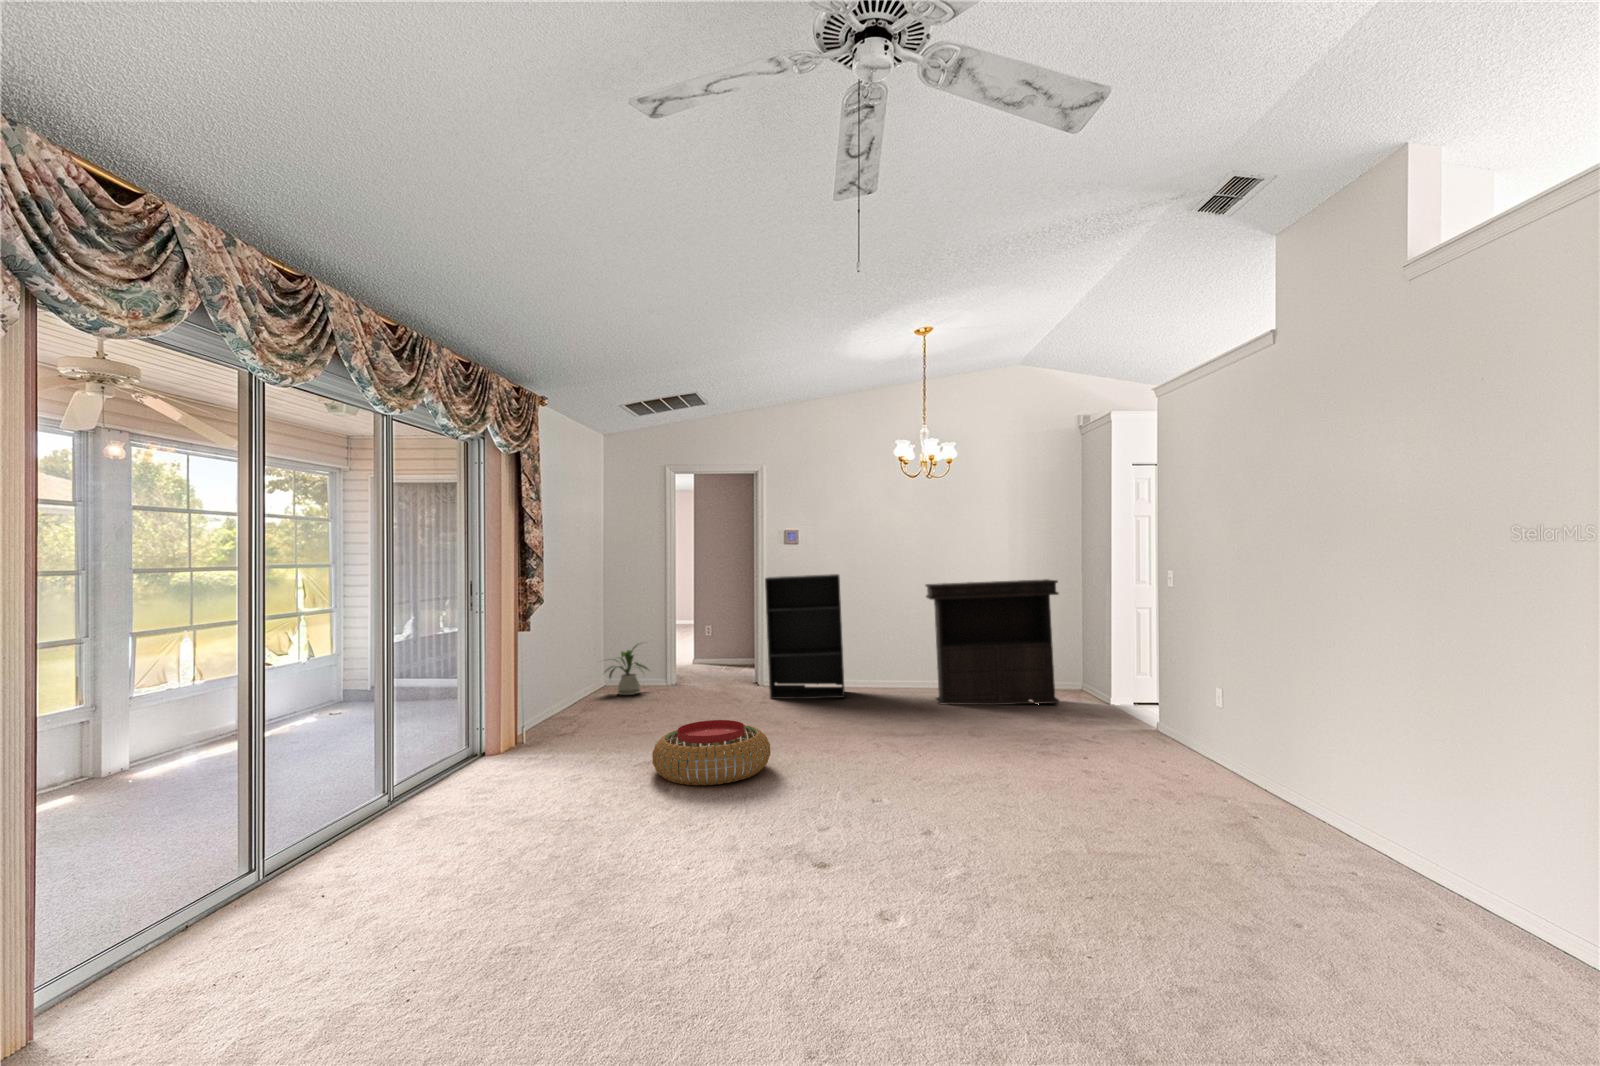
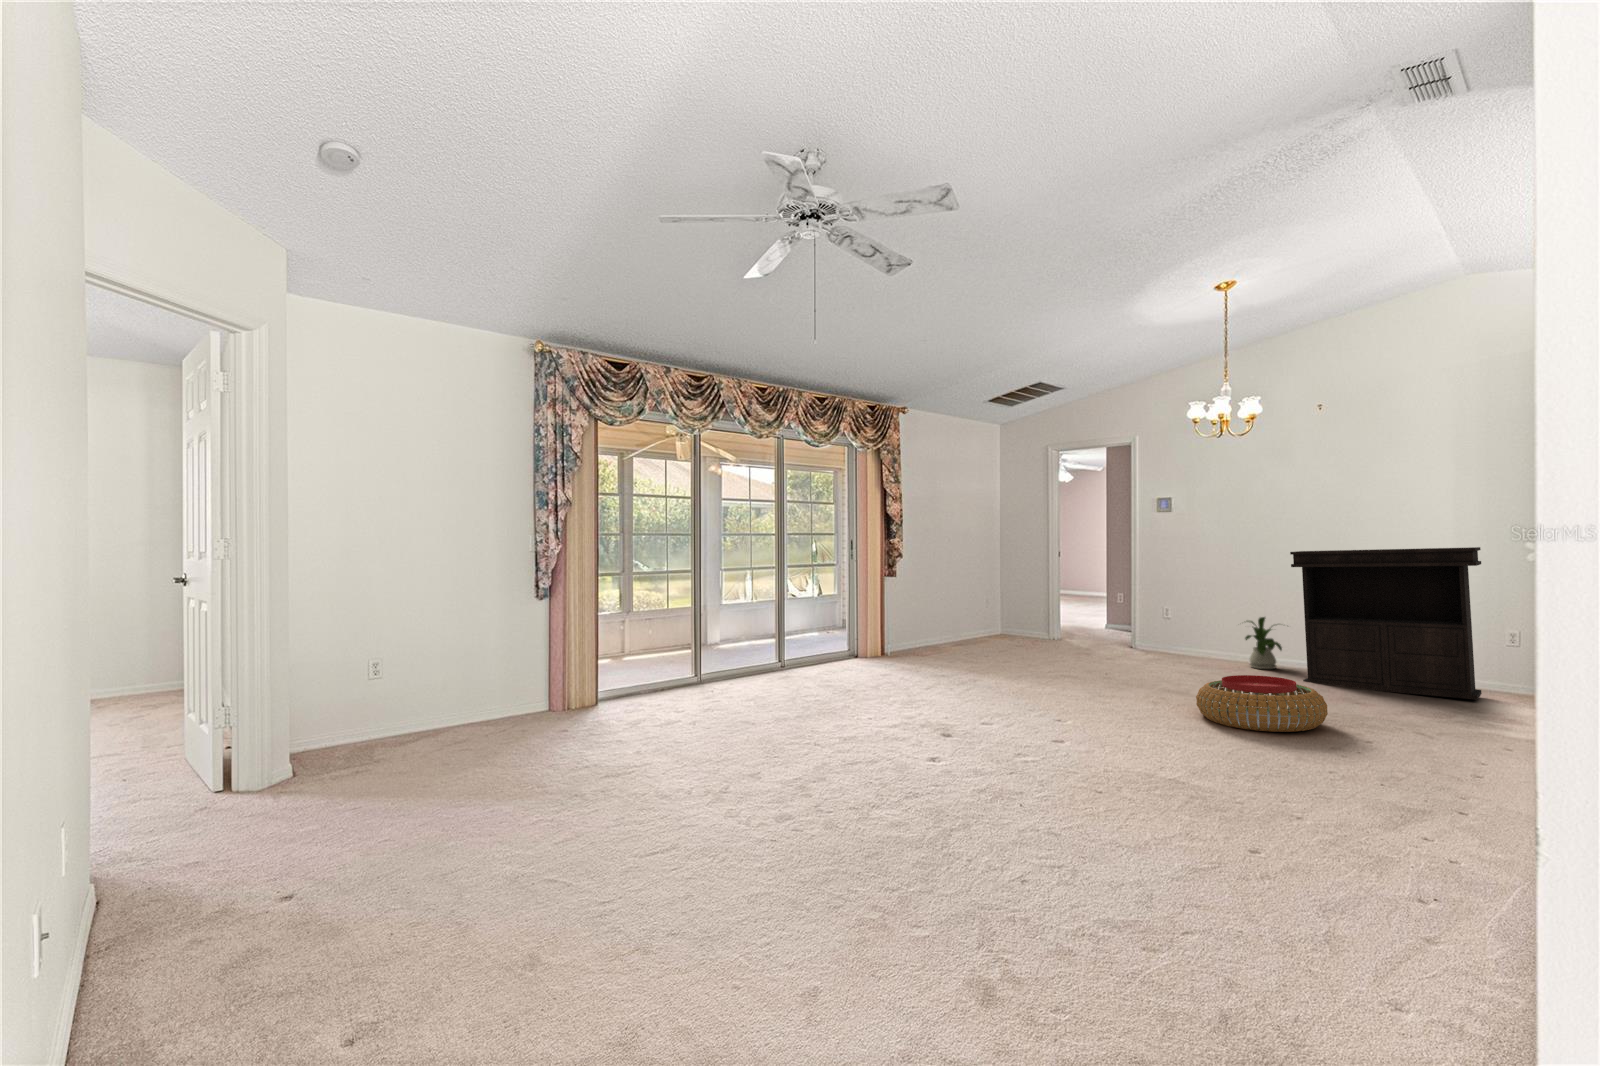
bookshelf: present [765,574,845,699] -> none [1119,540,1214,663]
house plant: present [606,645,648,695] -> present [1245,617,1282,669]
pouf: present [652,720,771,785] -> present [1196,675,1328,732]

